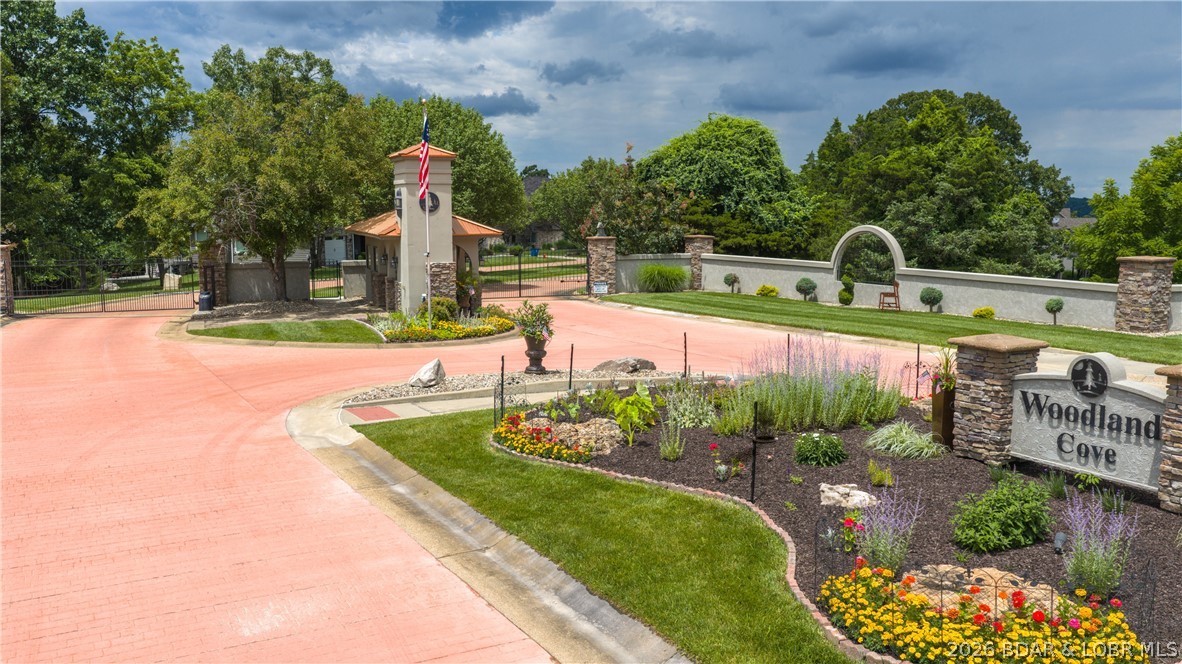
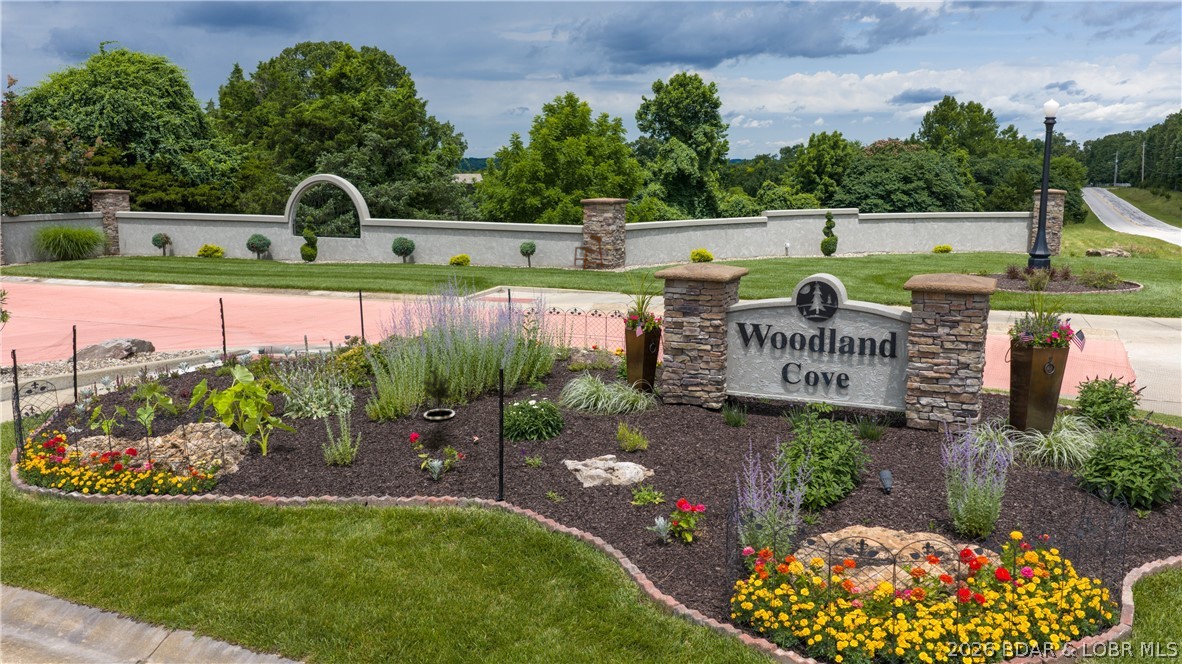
bench: present [879,280,901,312] -> present [574,234,603,269]

